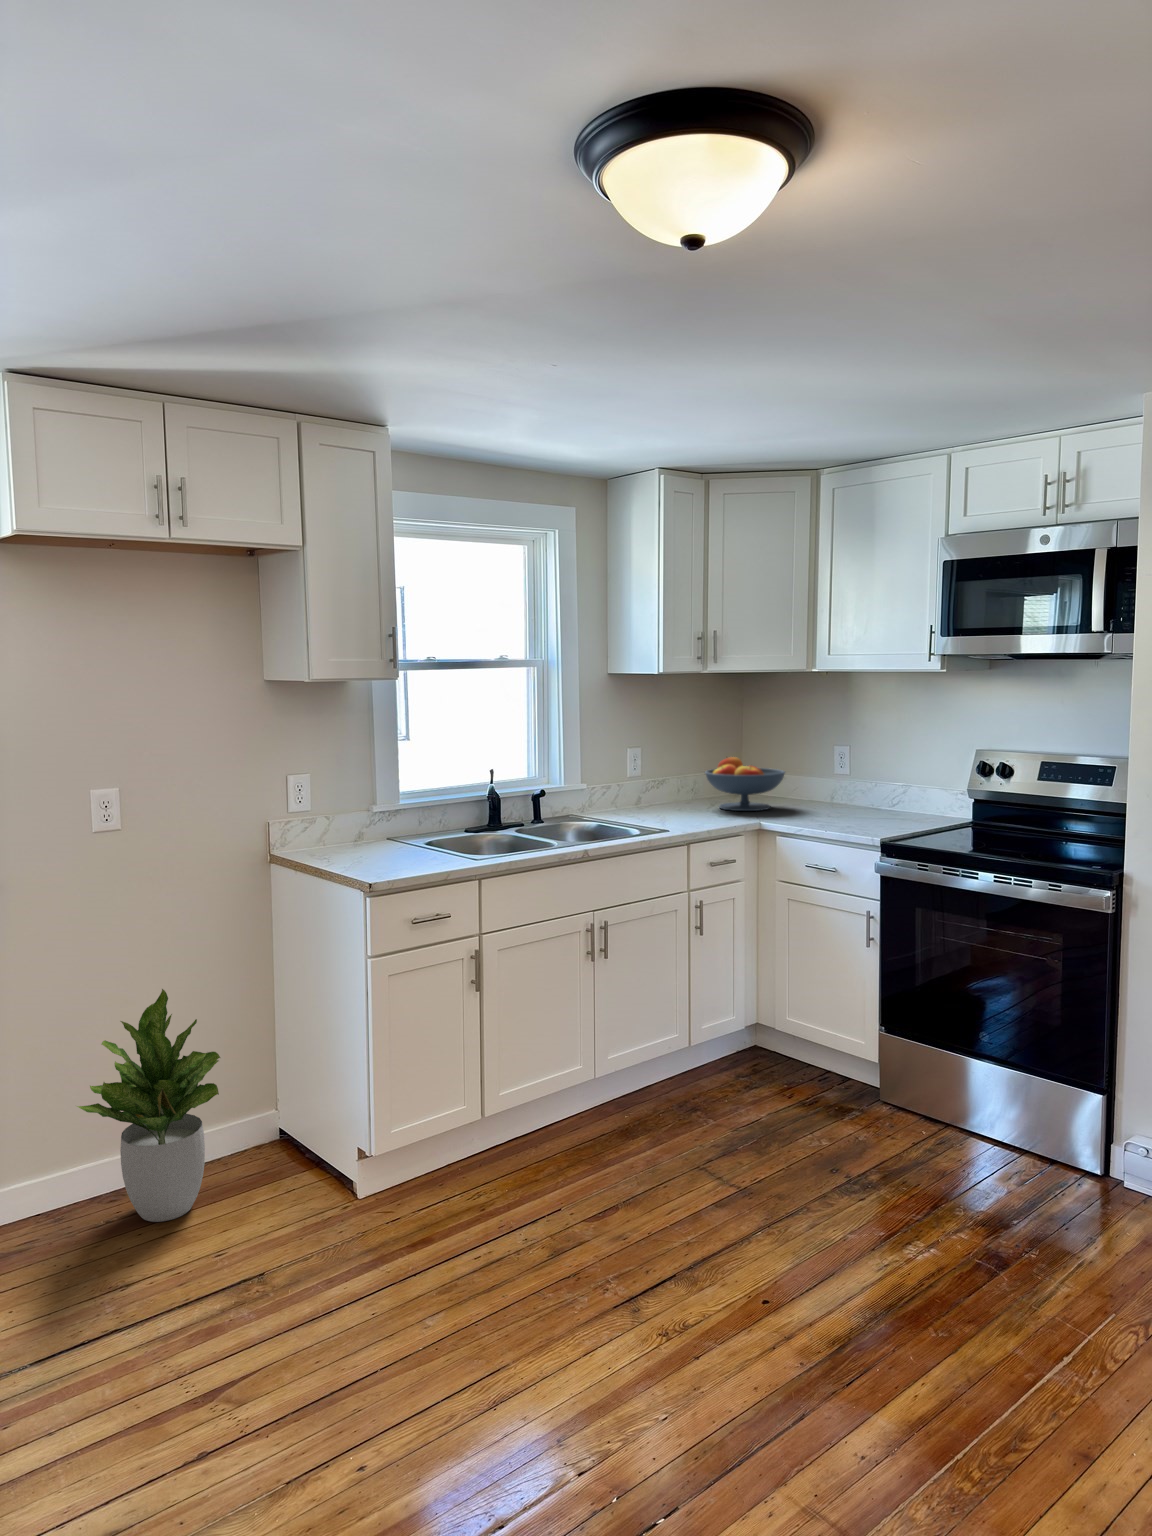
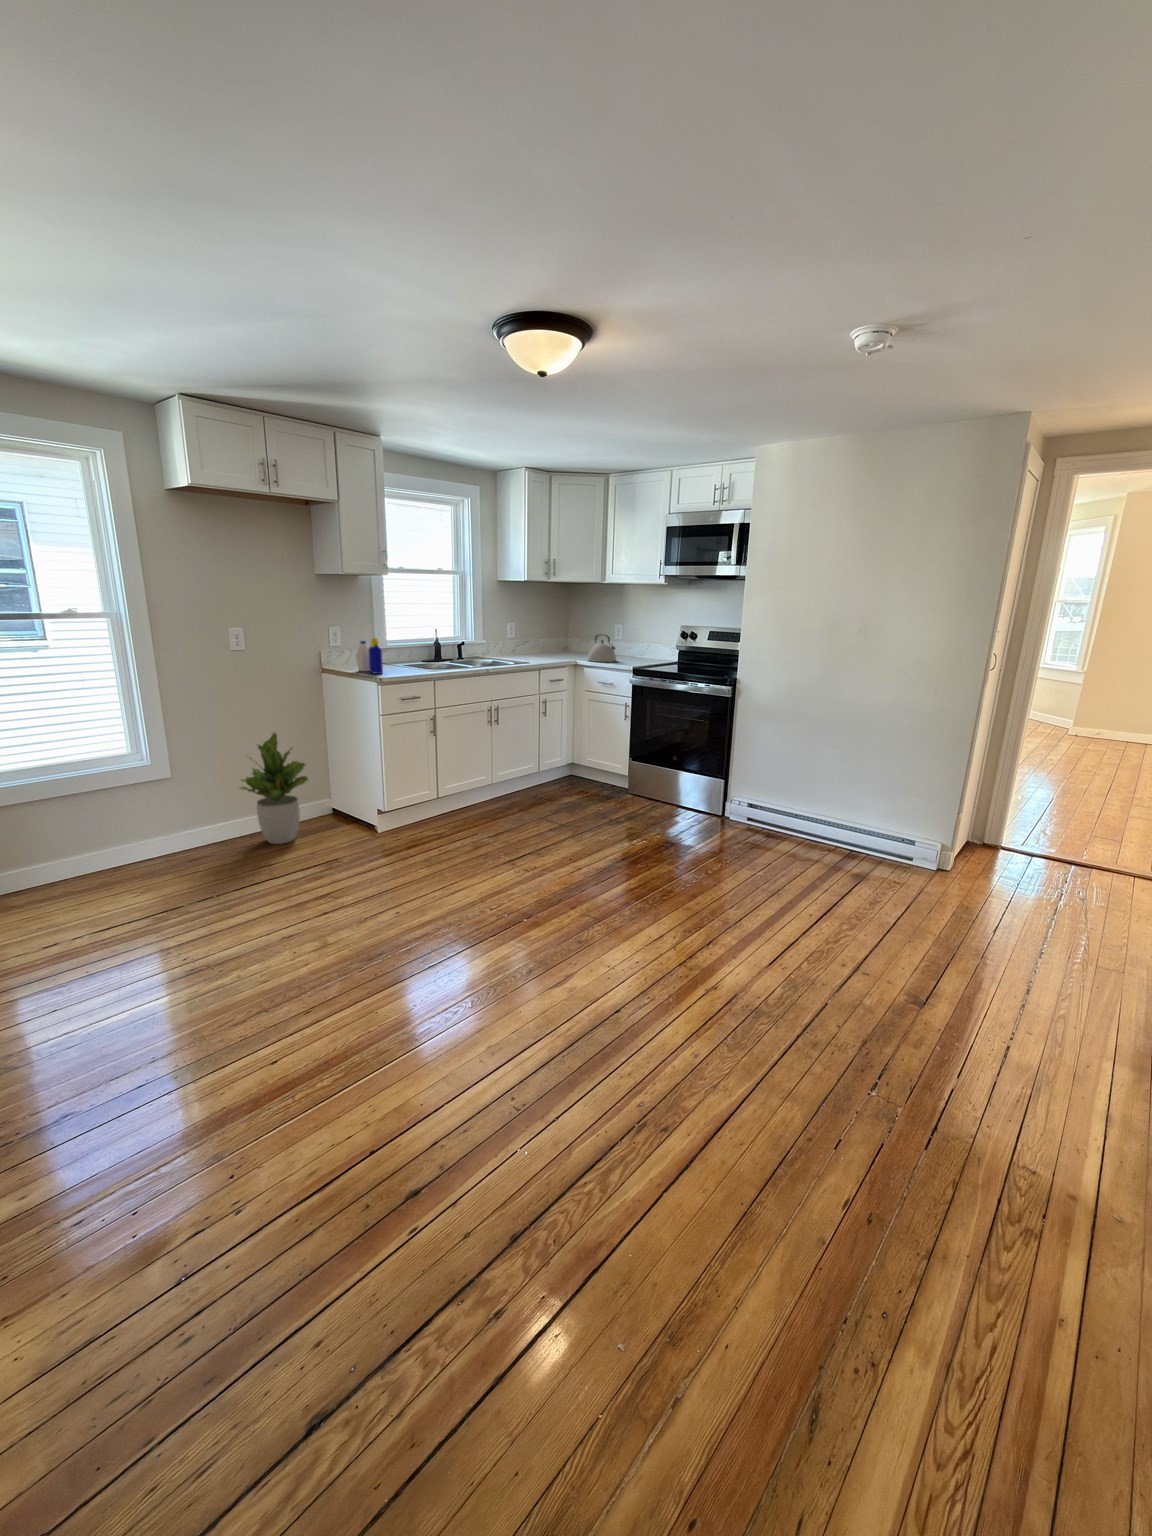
fruit bowl: present [705,757,785,811] -> none [548,629,589,657]
kettle: none [784,770,842,824] -> present [587,634,616,662]
bottle: none [331,798,380,869] -> present [356,638,383,674]

